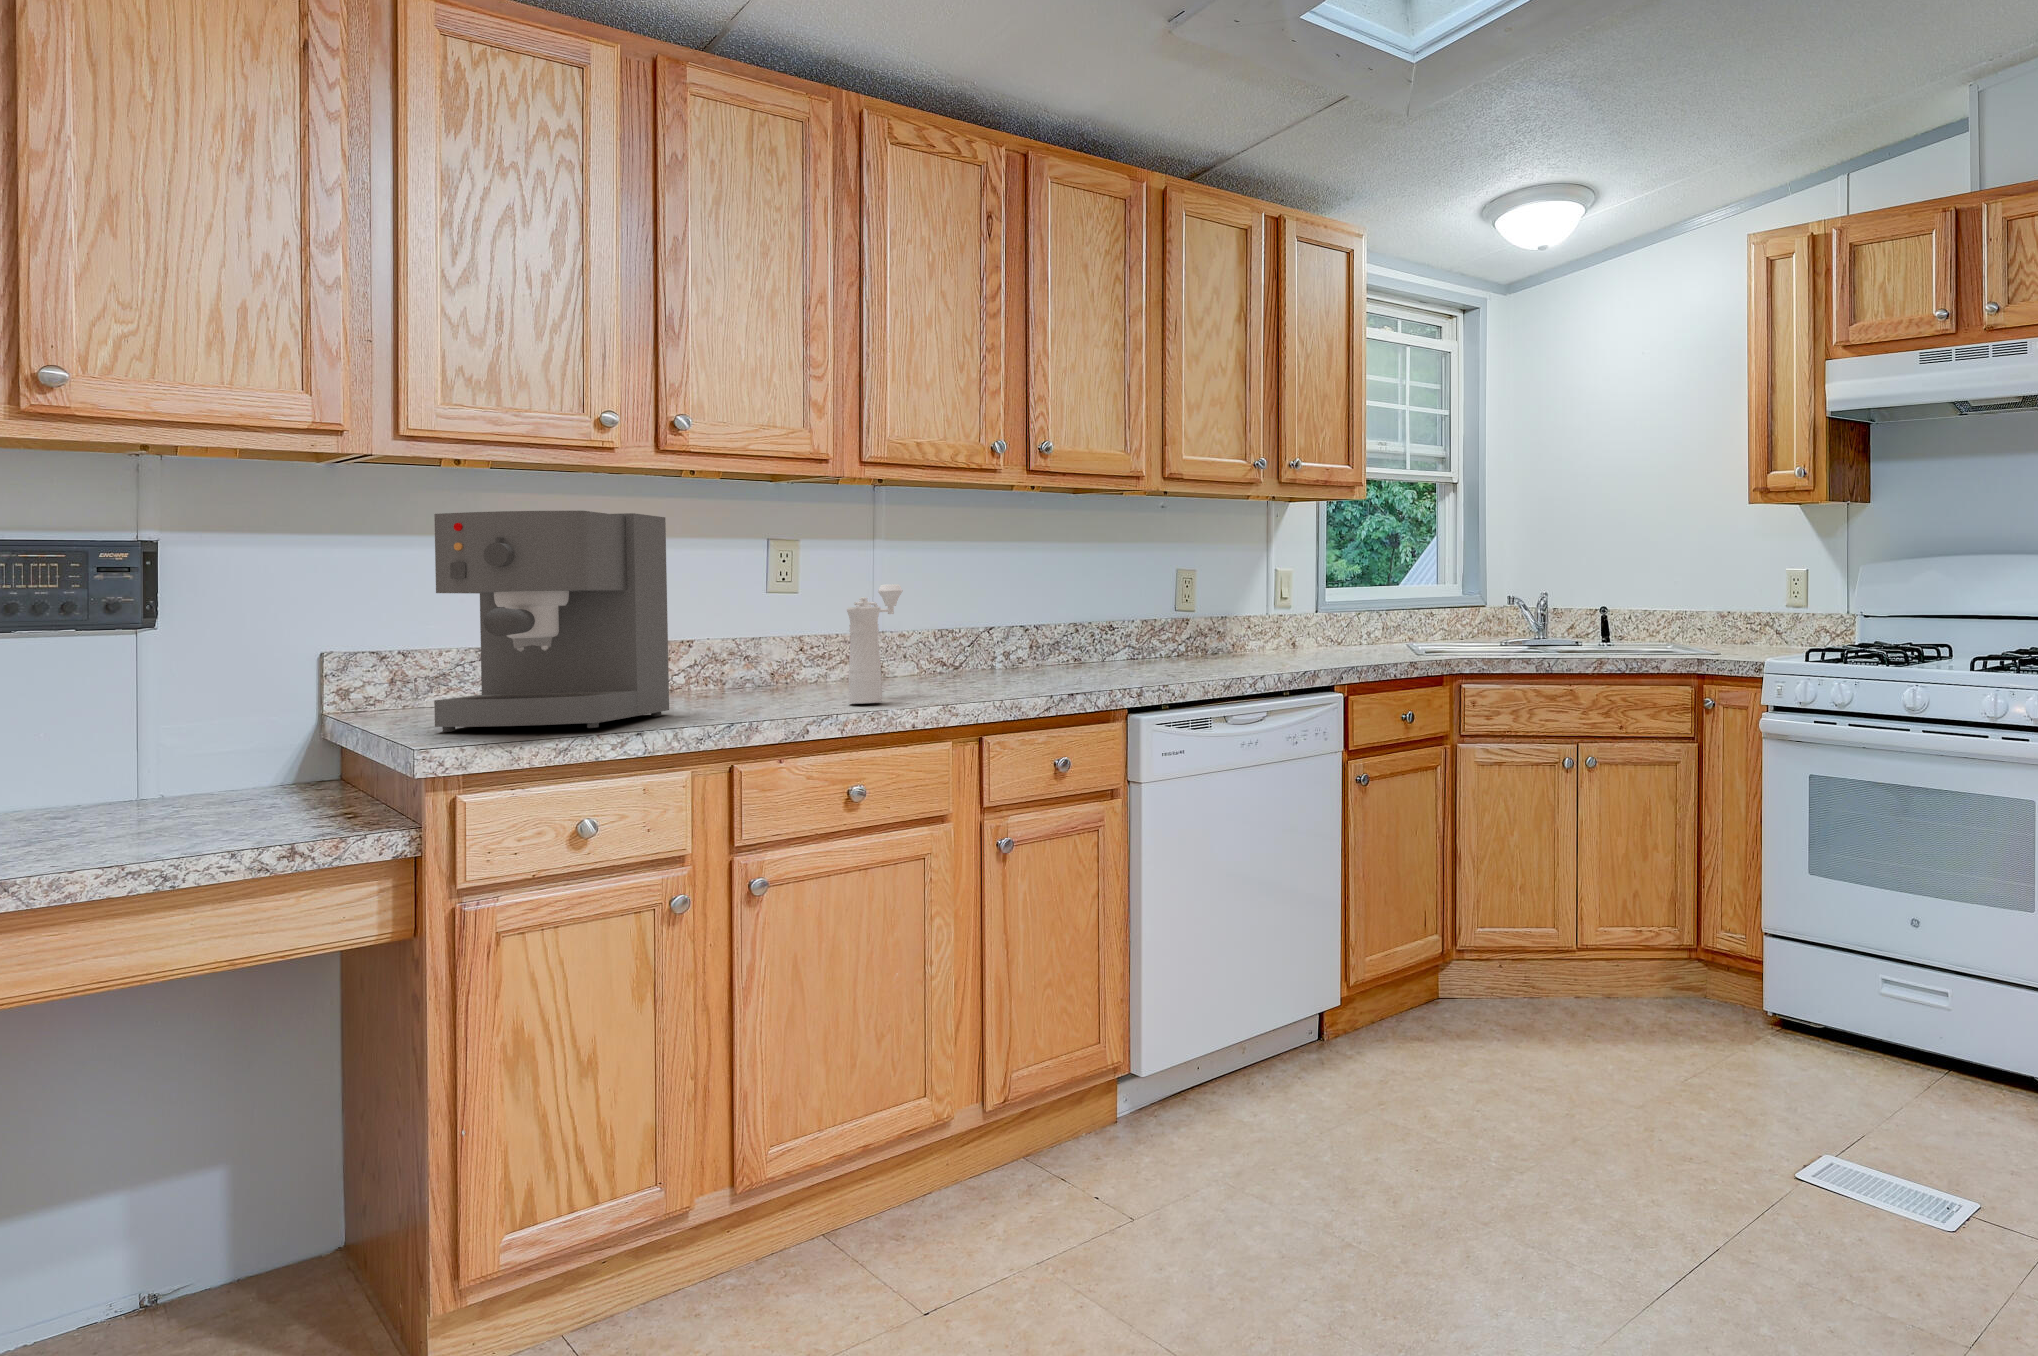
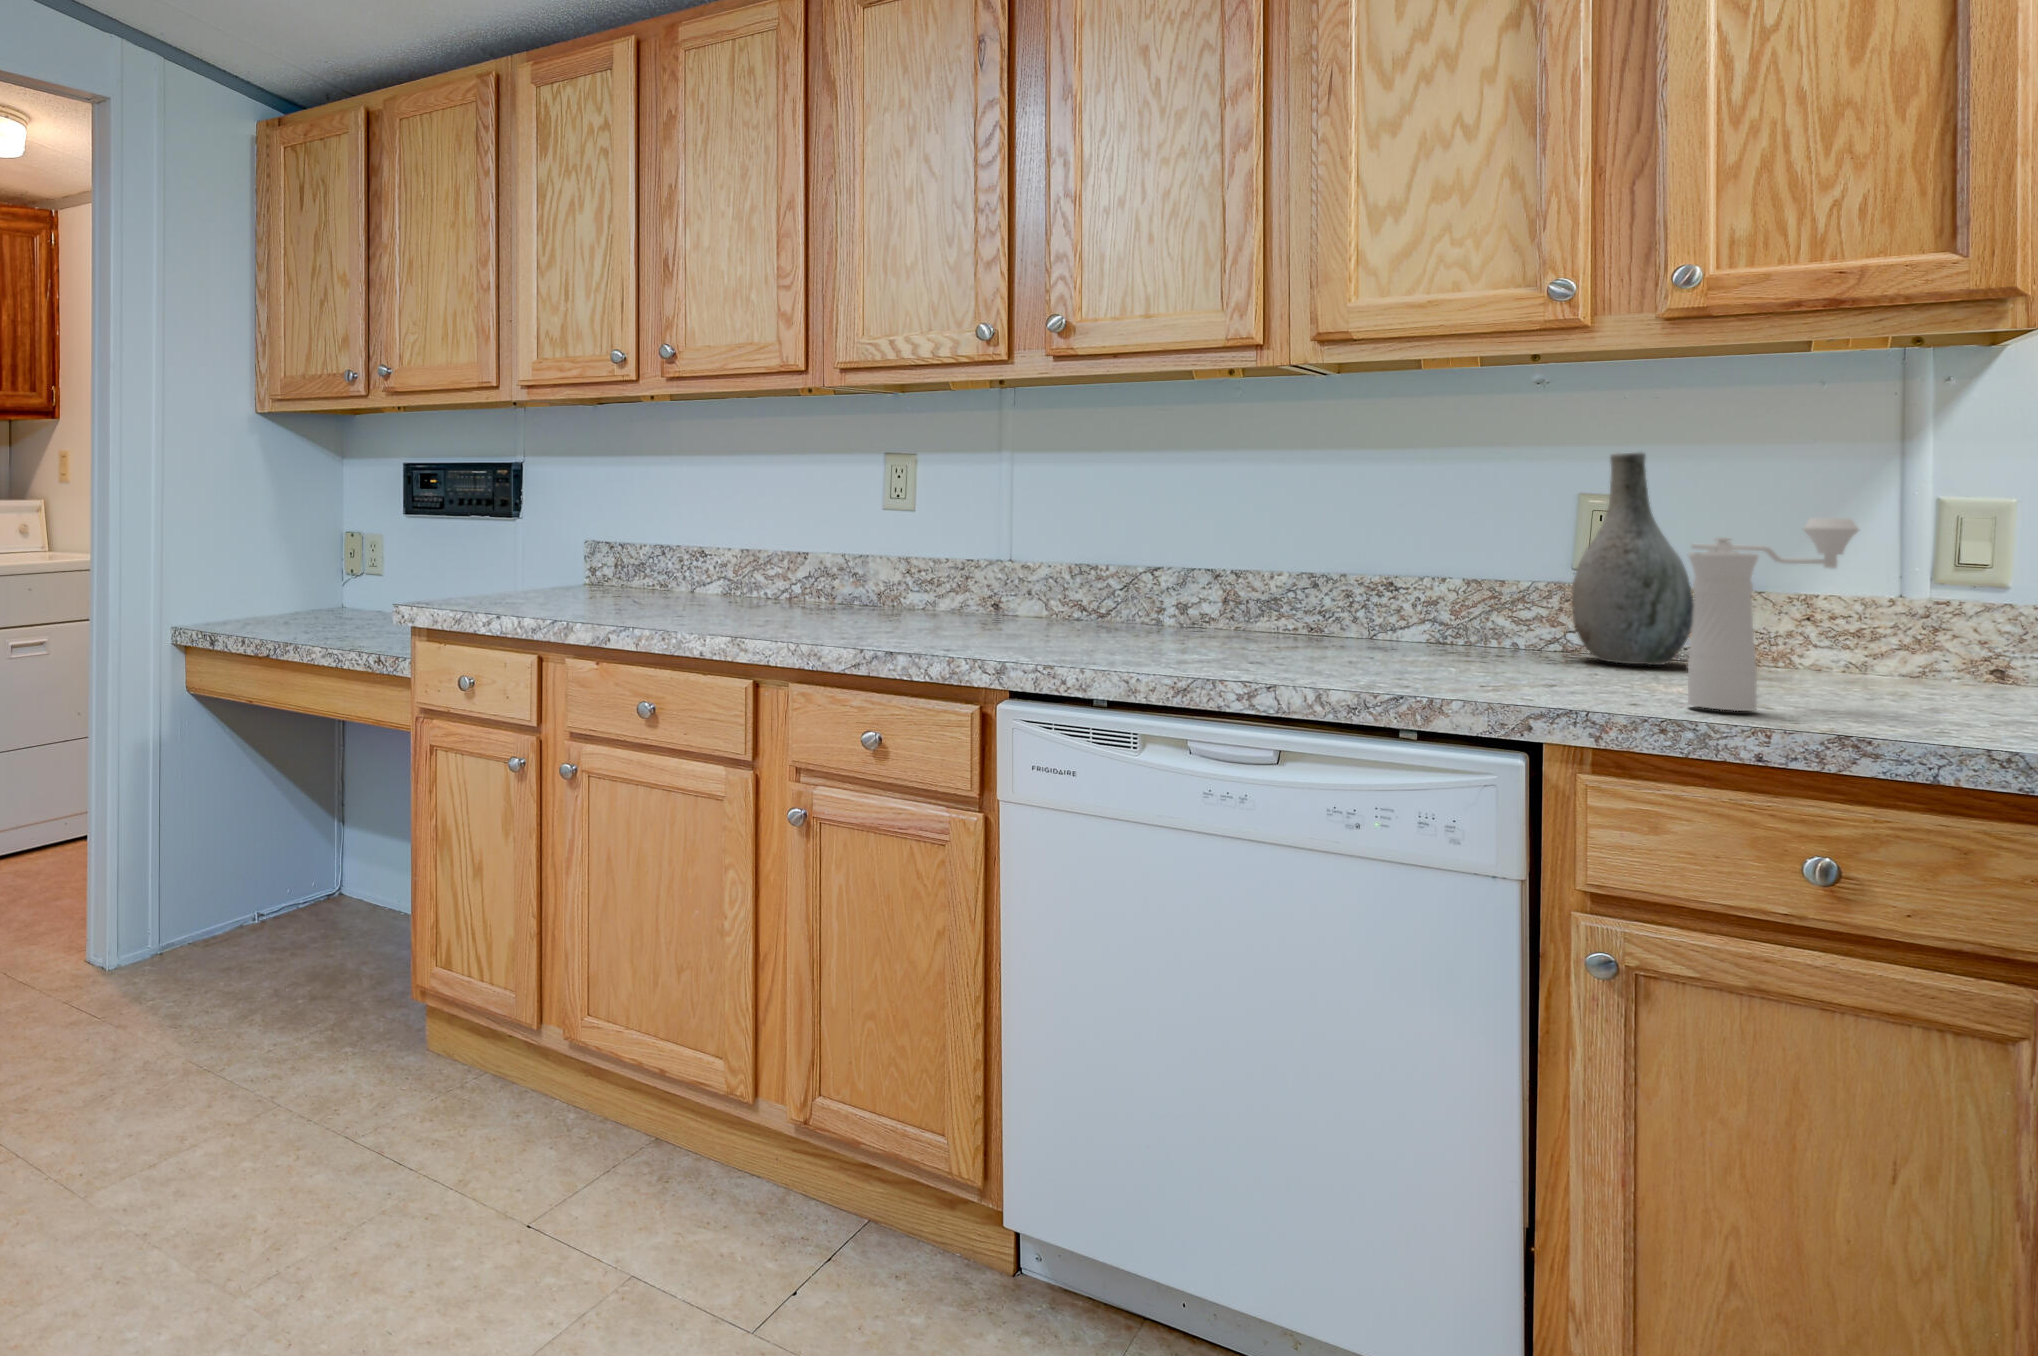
coffee maker: present [434,511,669,732] -> none [1111,422,1412,675]
vase: none [691,542,763,692] -> present [1572,452,1694,665]

